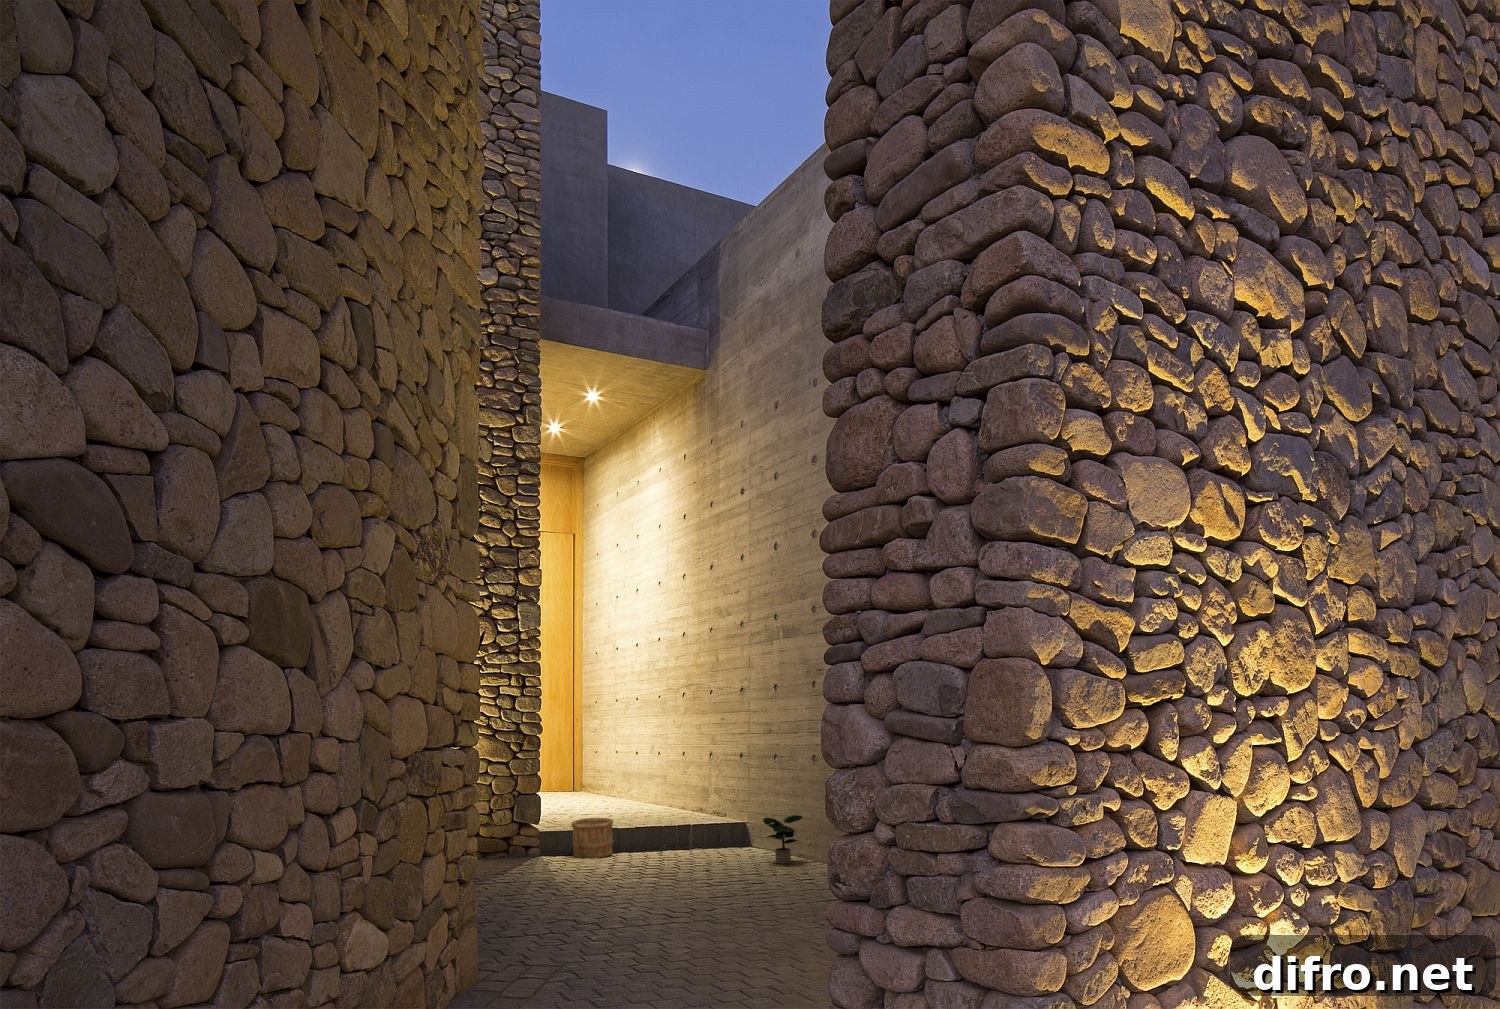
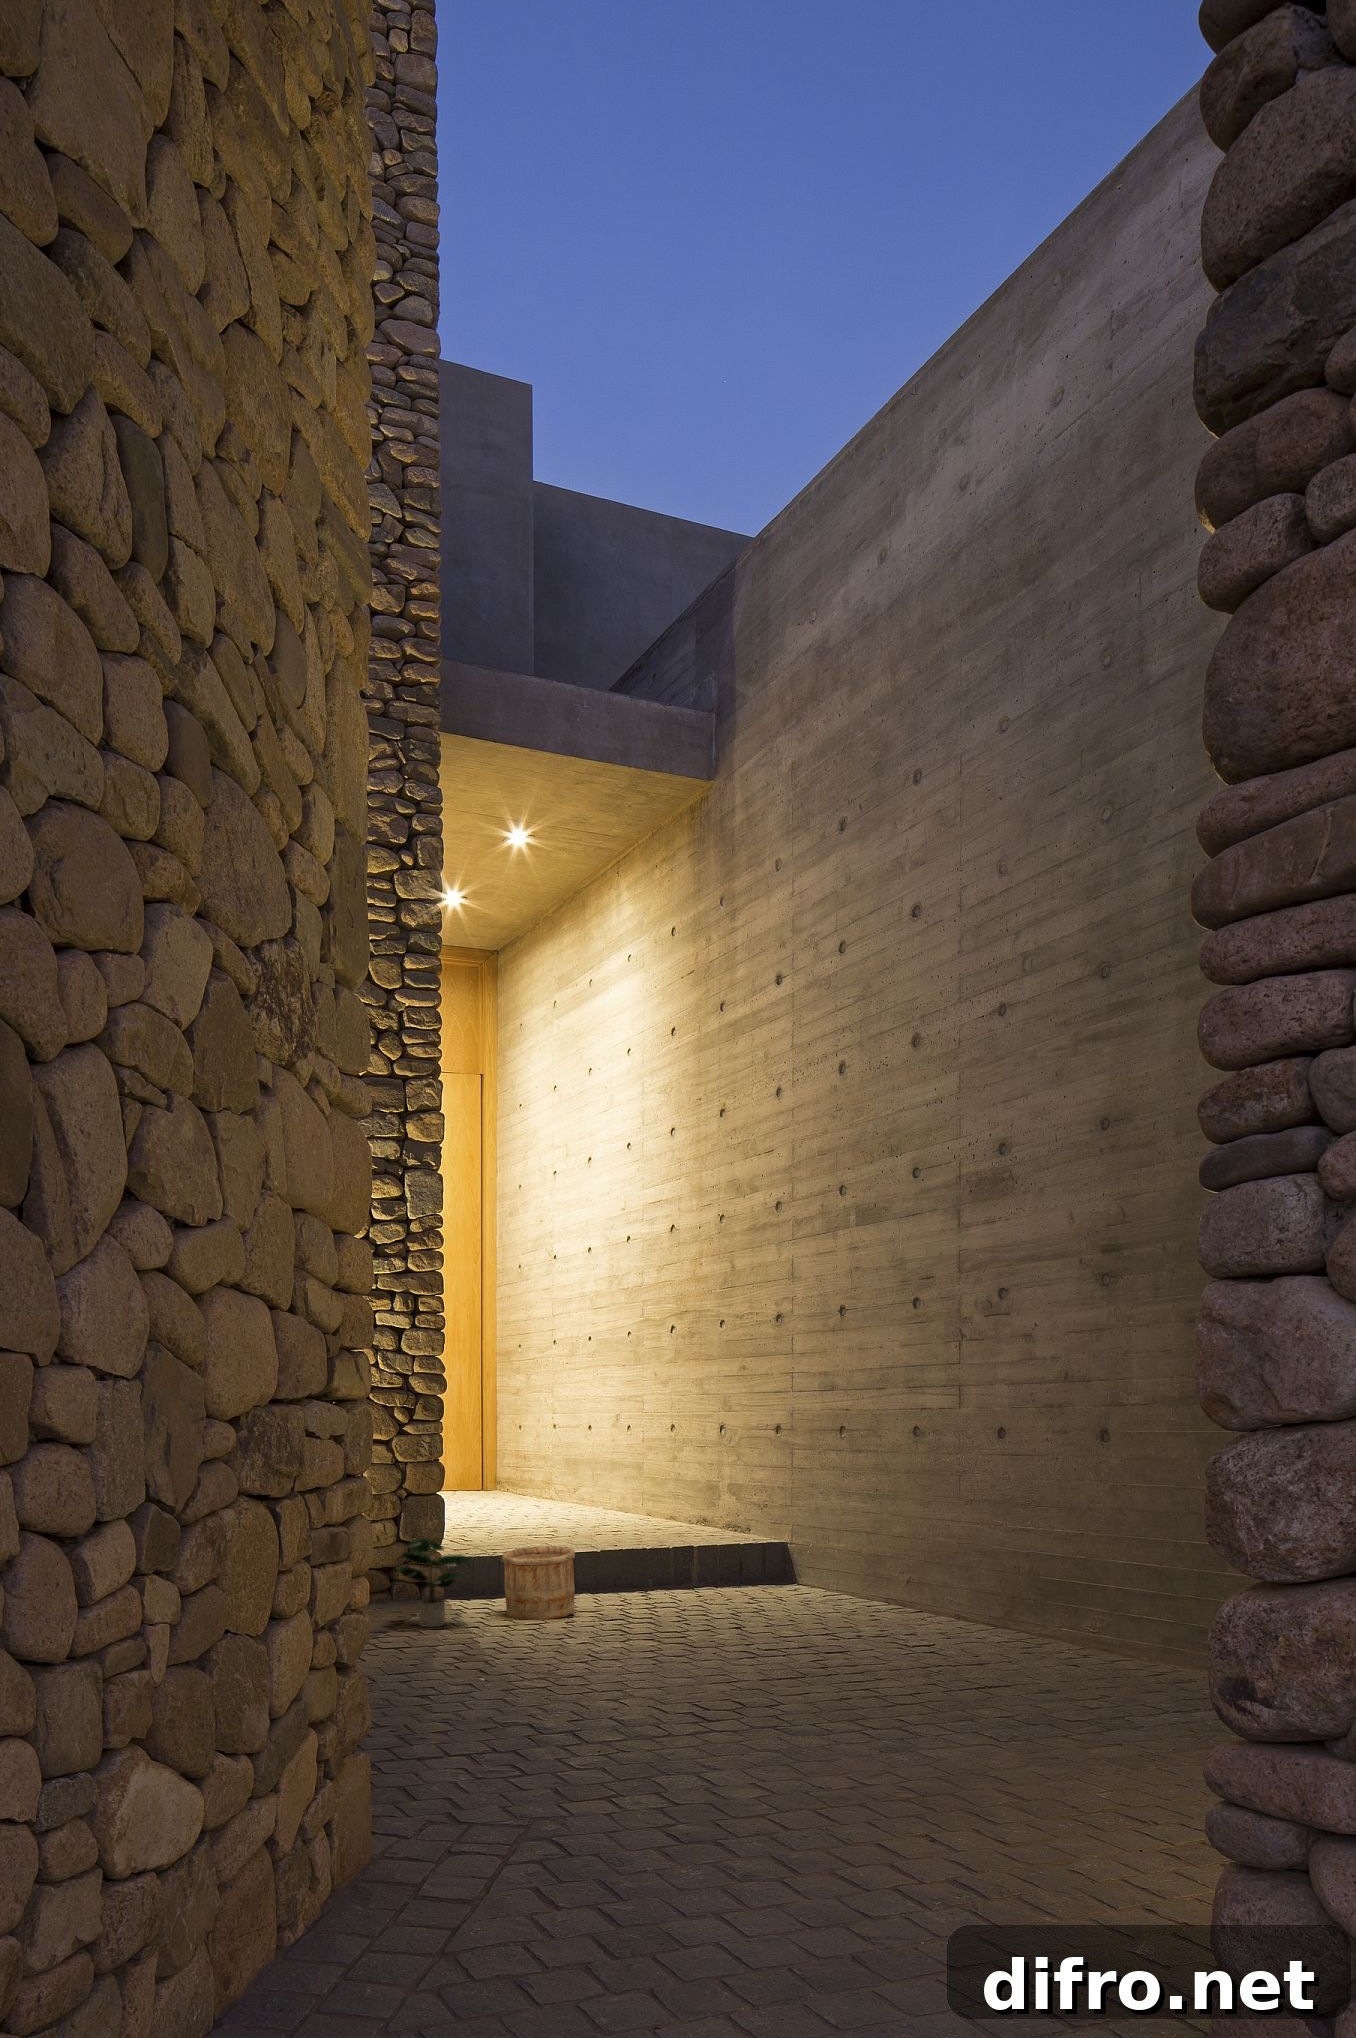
potted plant: present [763,815,803,864] -> present [397,1538,473,1627]

